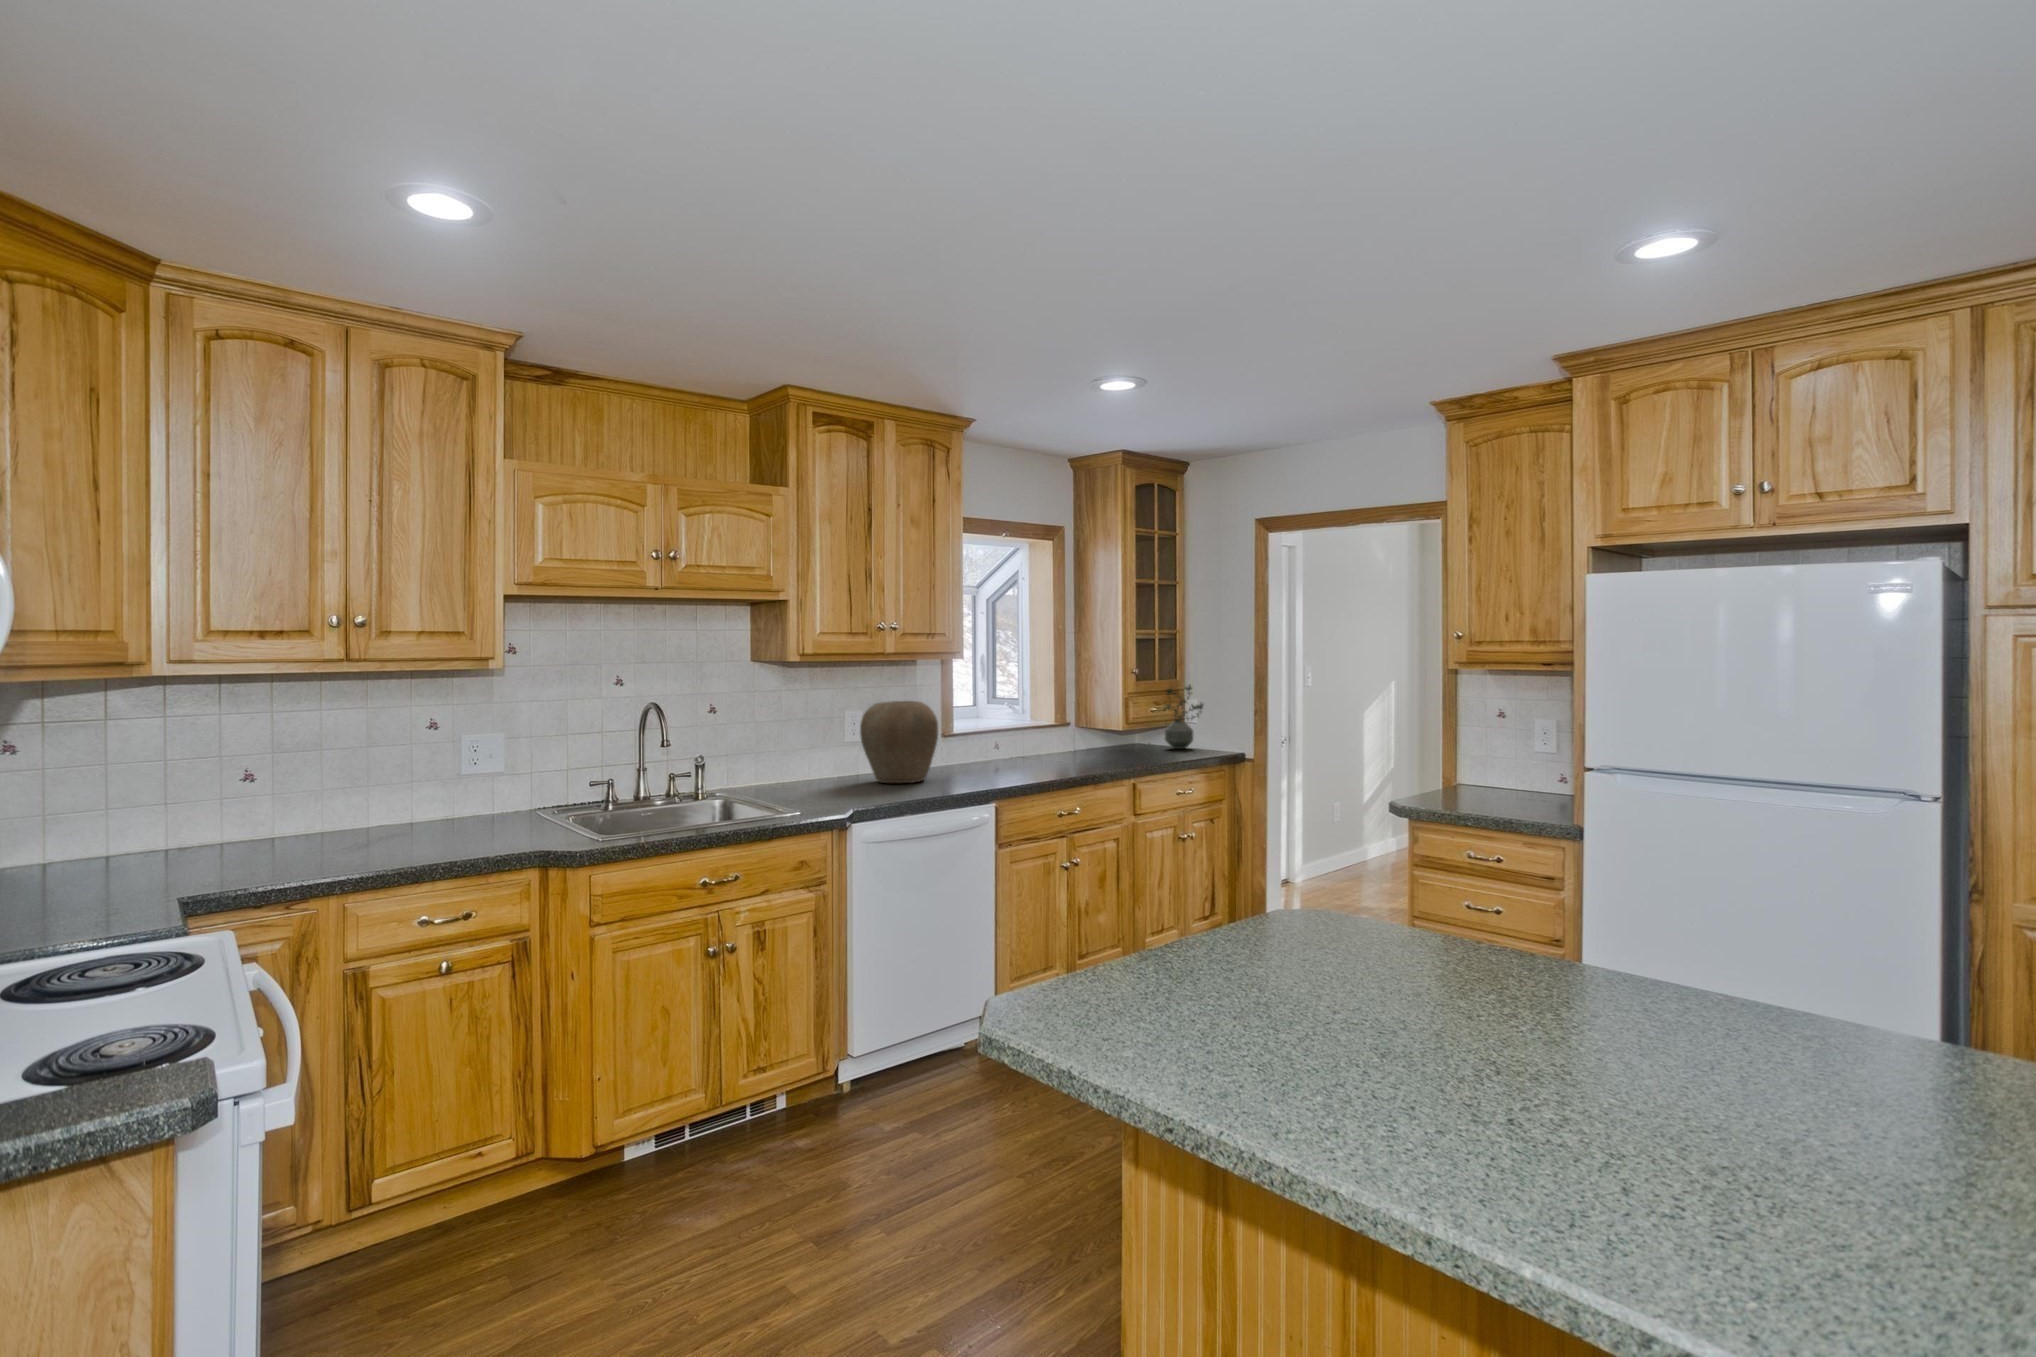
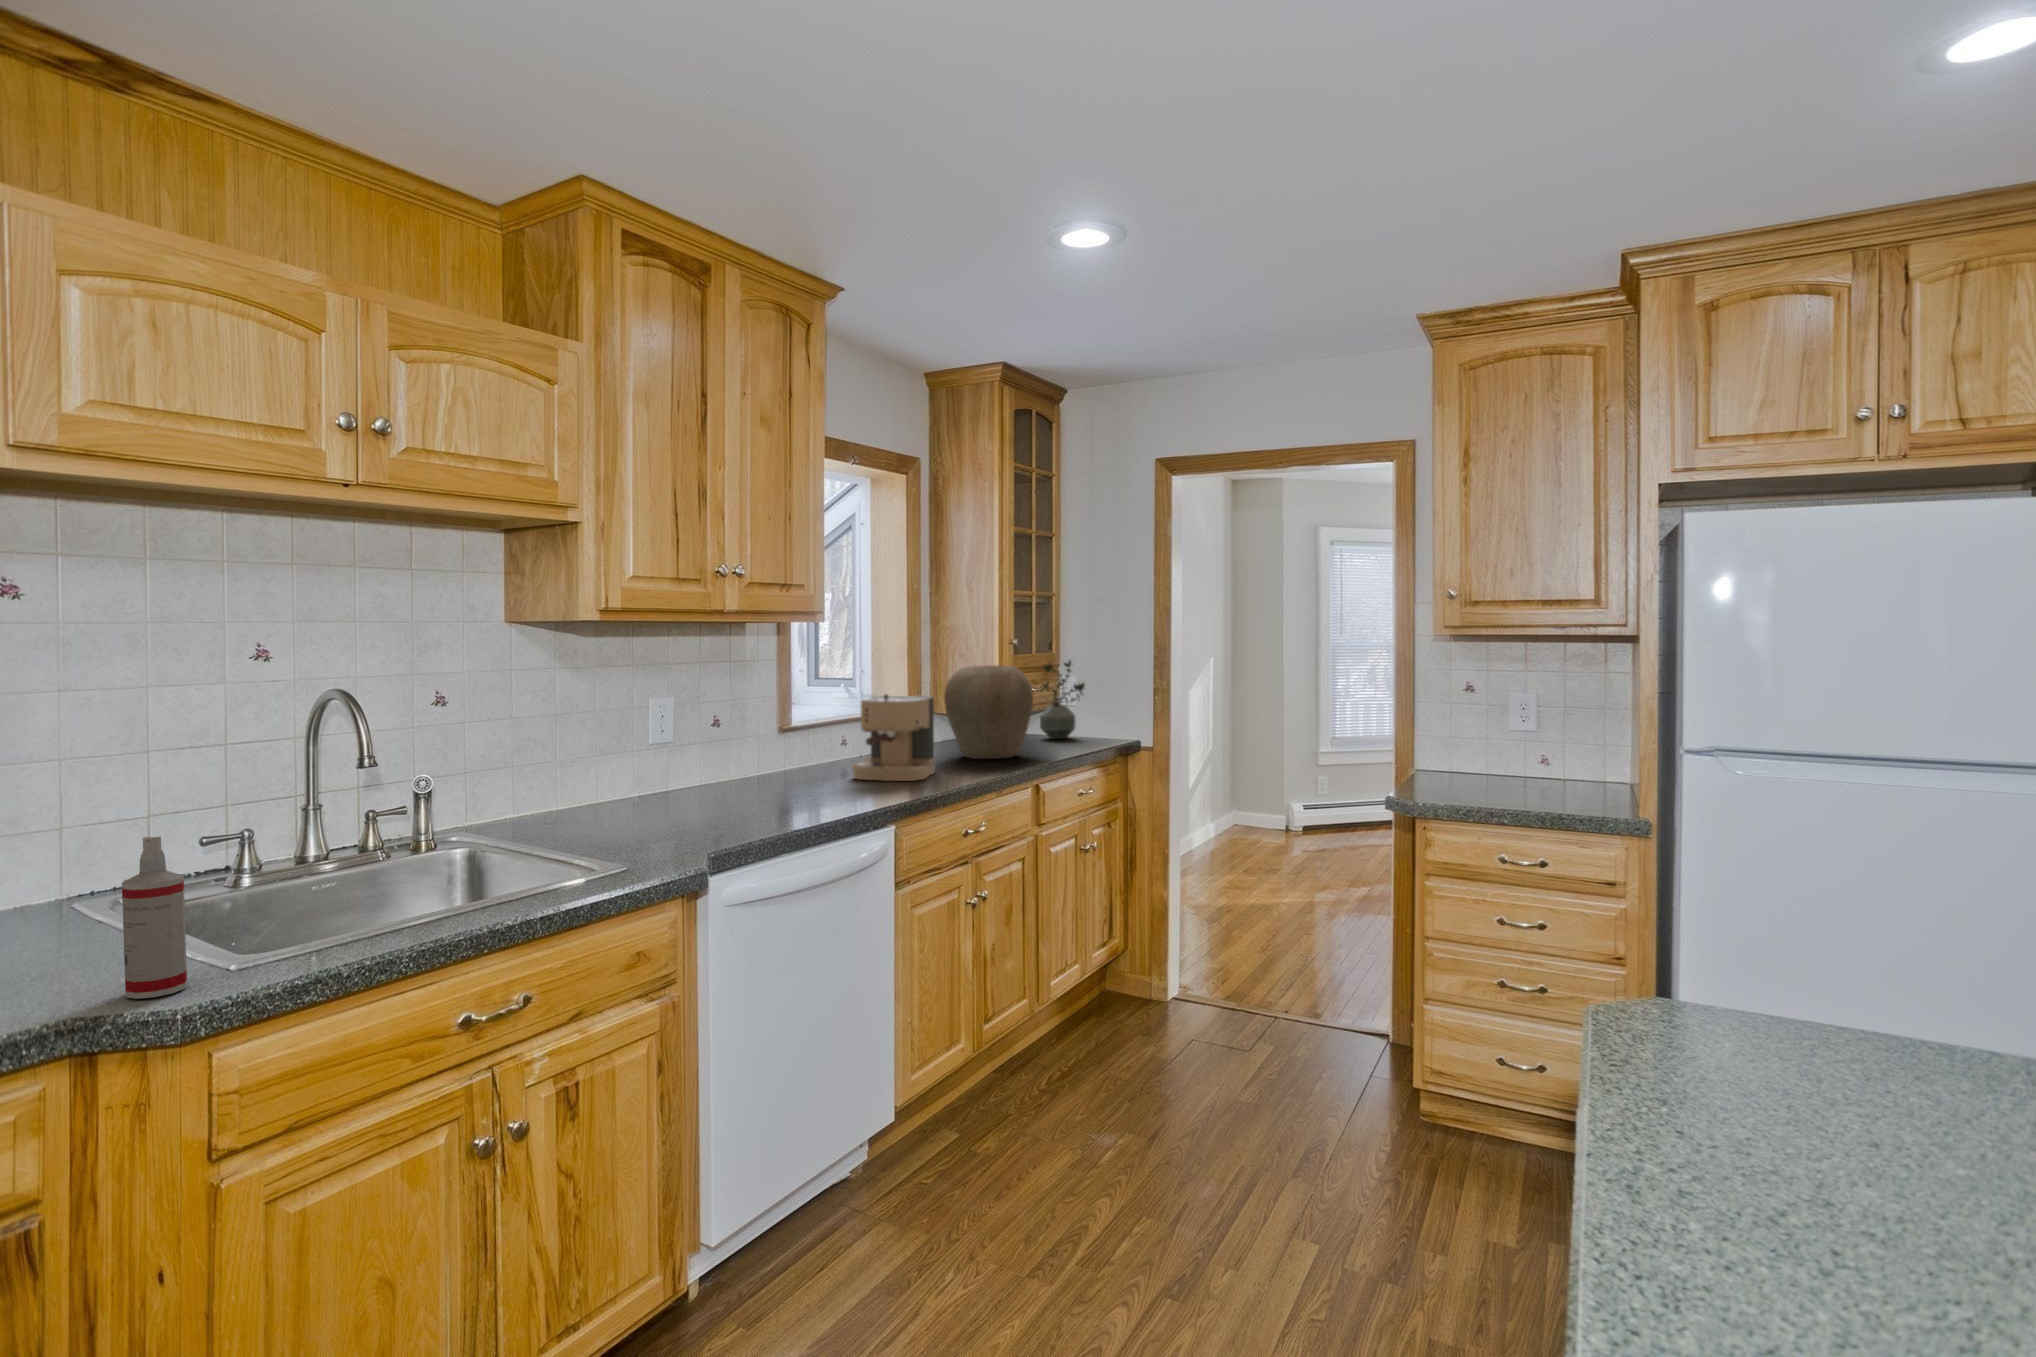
vase: present [860,701,938,783] -> present [944,665,1033,759]
coffee maker: none [986,710,1050,773] -> present [852,694,935,781]
spray bottle: none [555,771,580,846] -> present [122,837,187,999]

